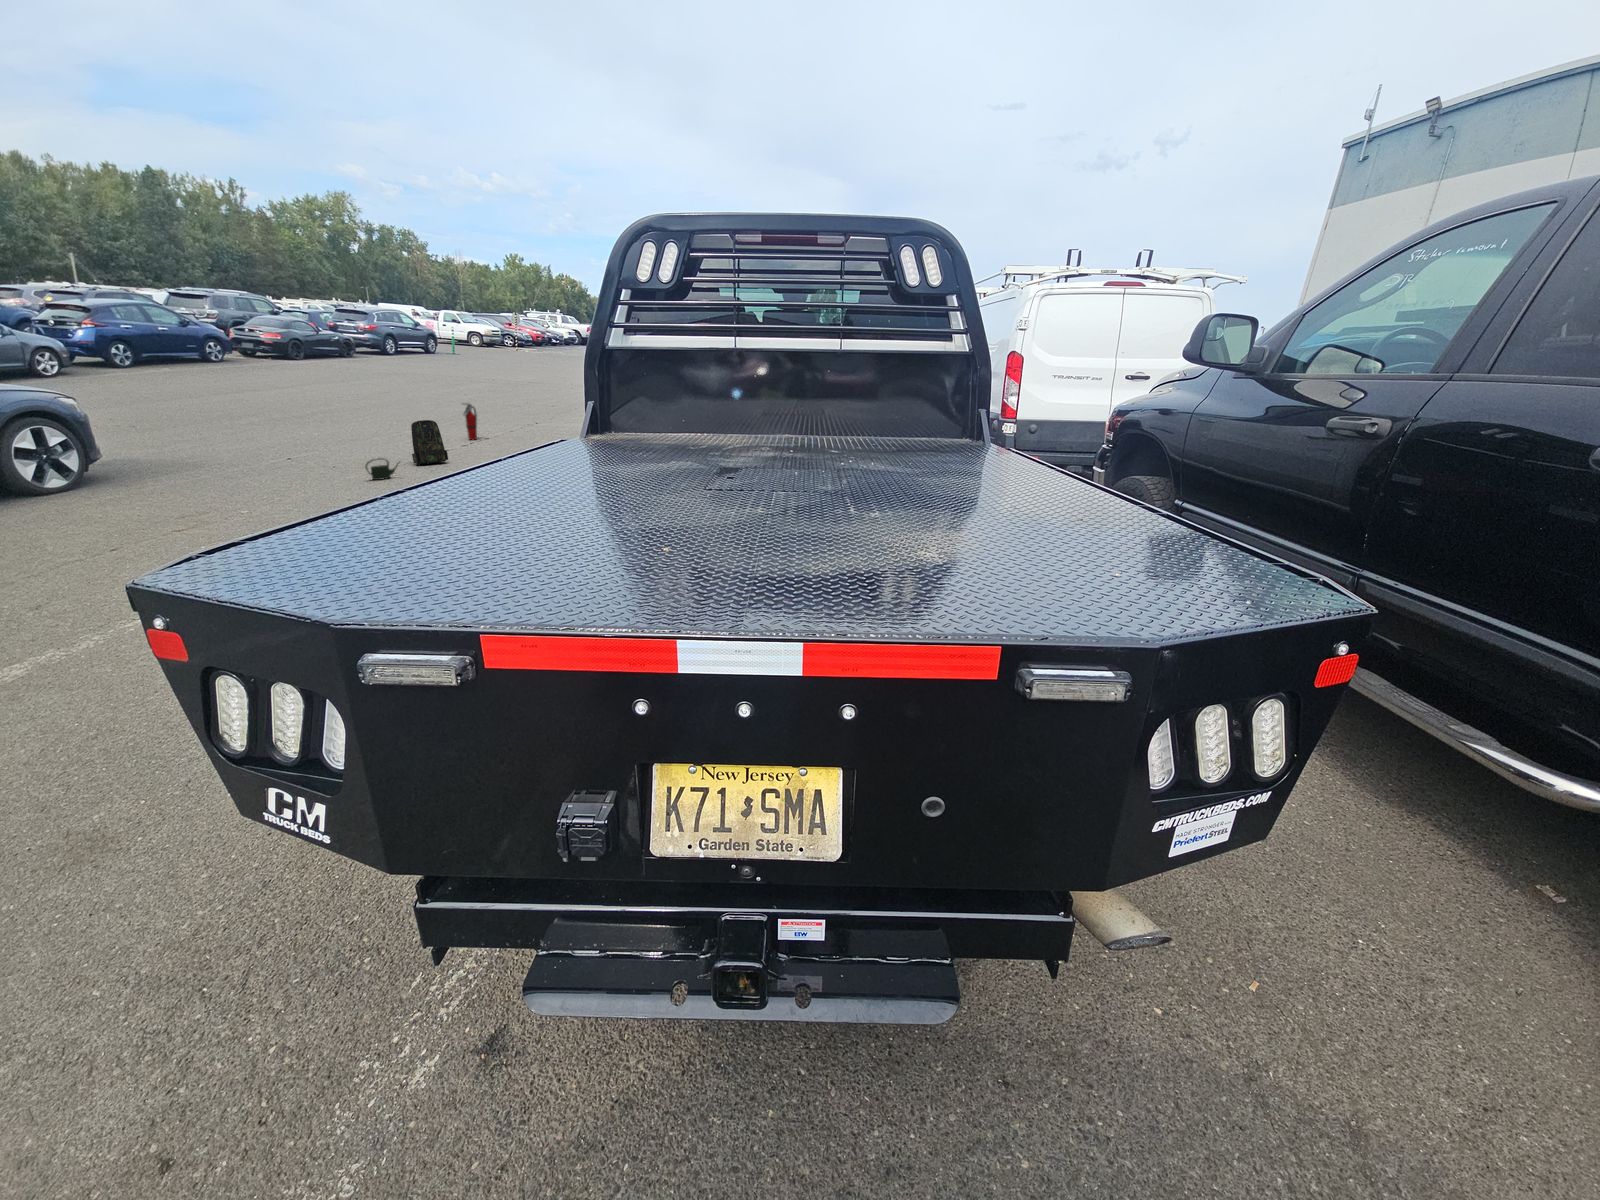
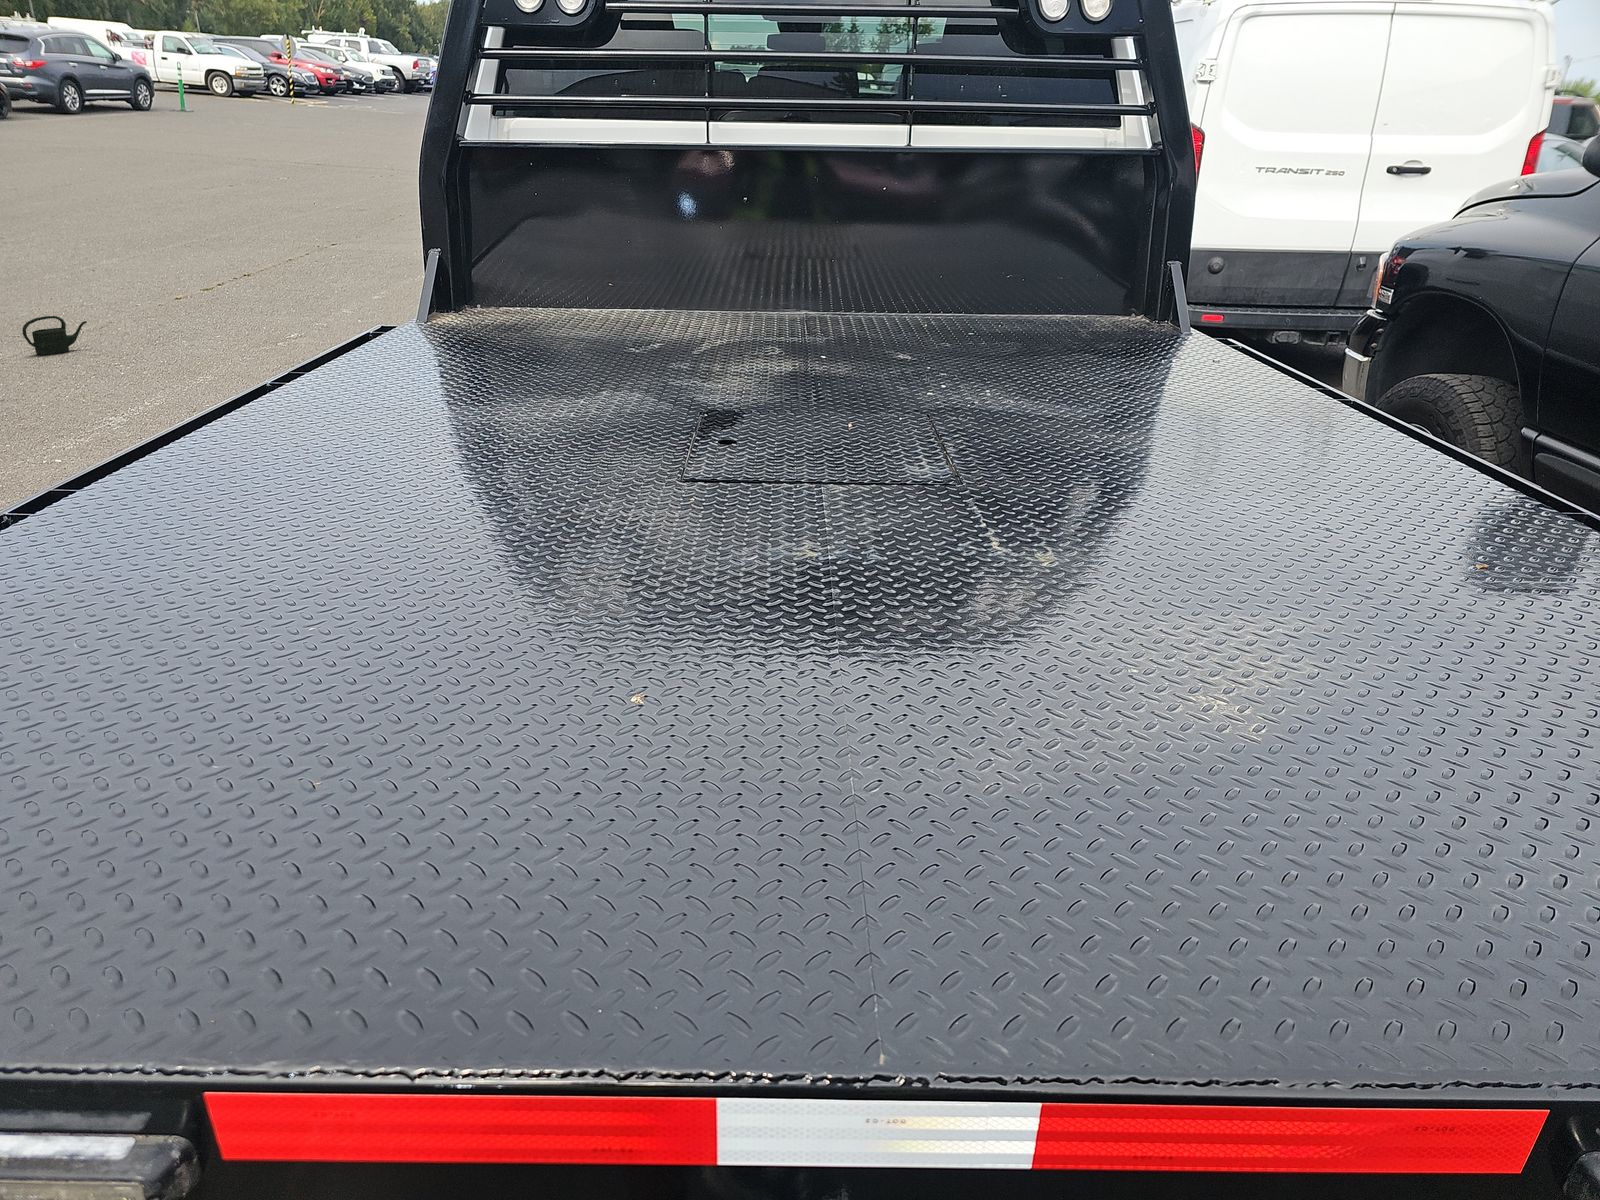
fire extinguisher: present [463,403,477,440] -> none [194,209,224,276]
backpack: present [411,420,448,464] -> none [104,244,173,327]

